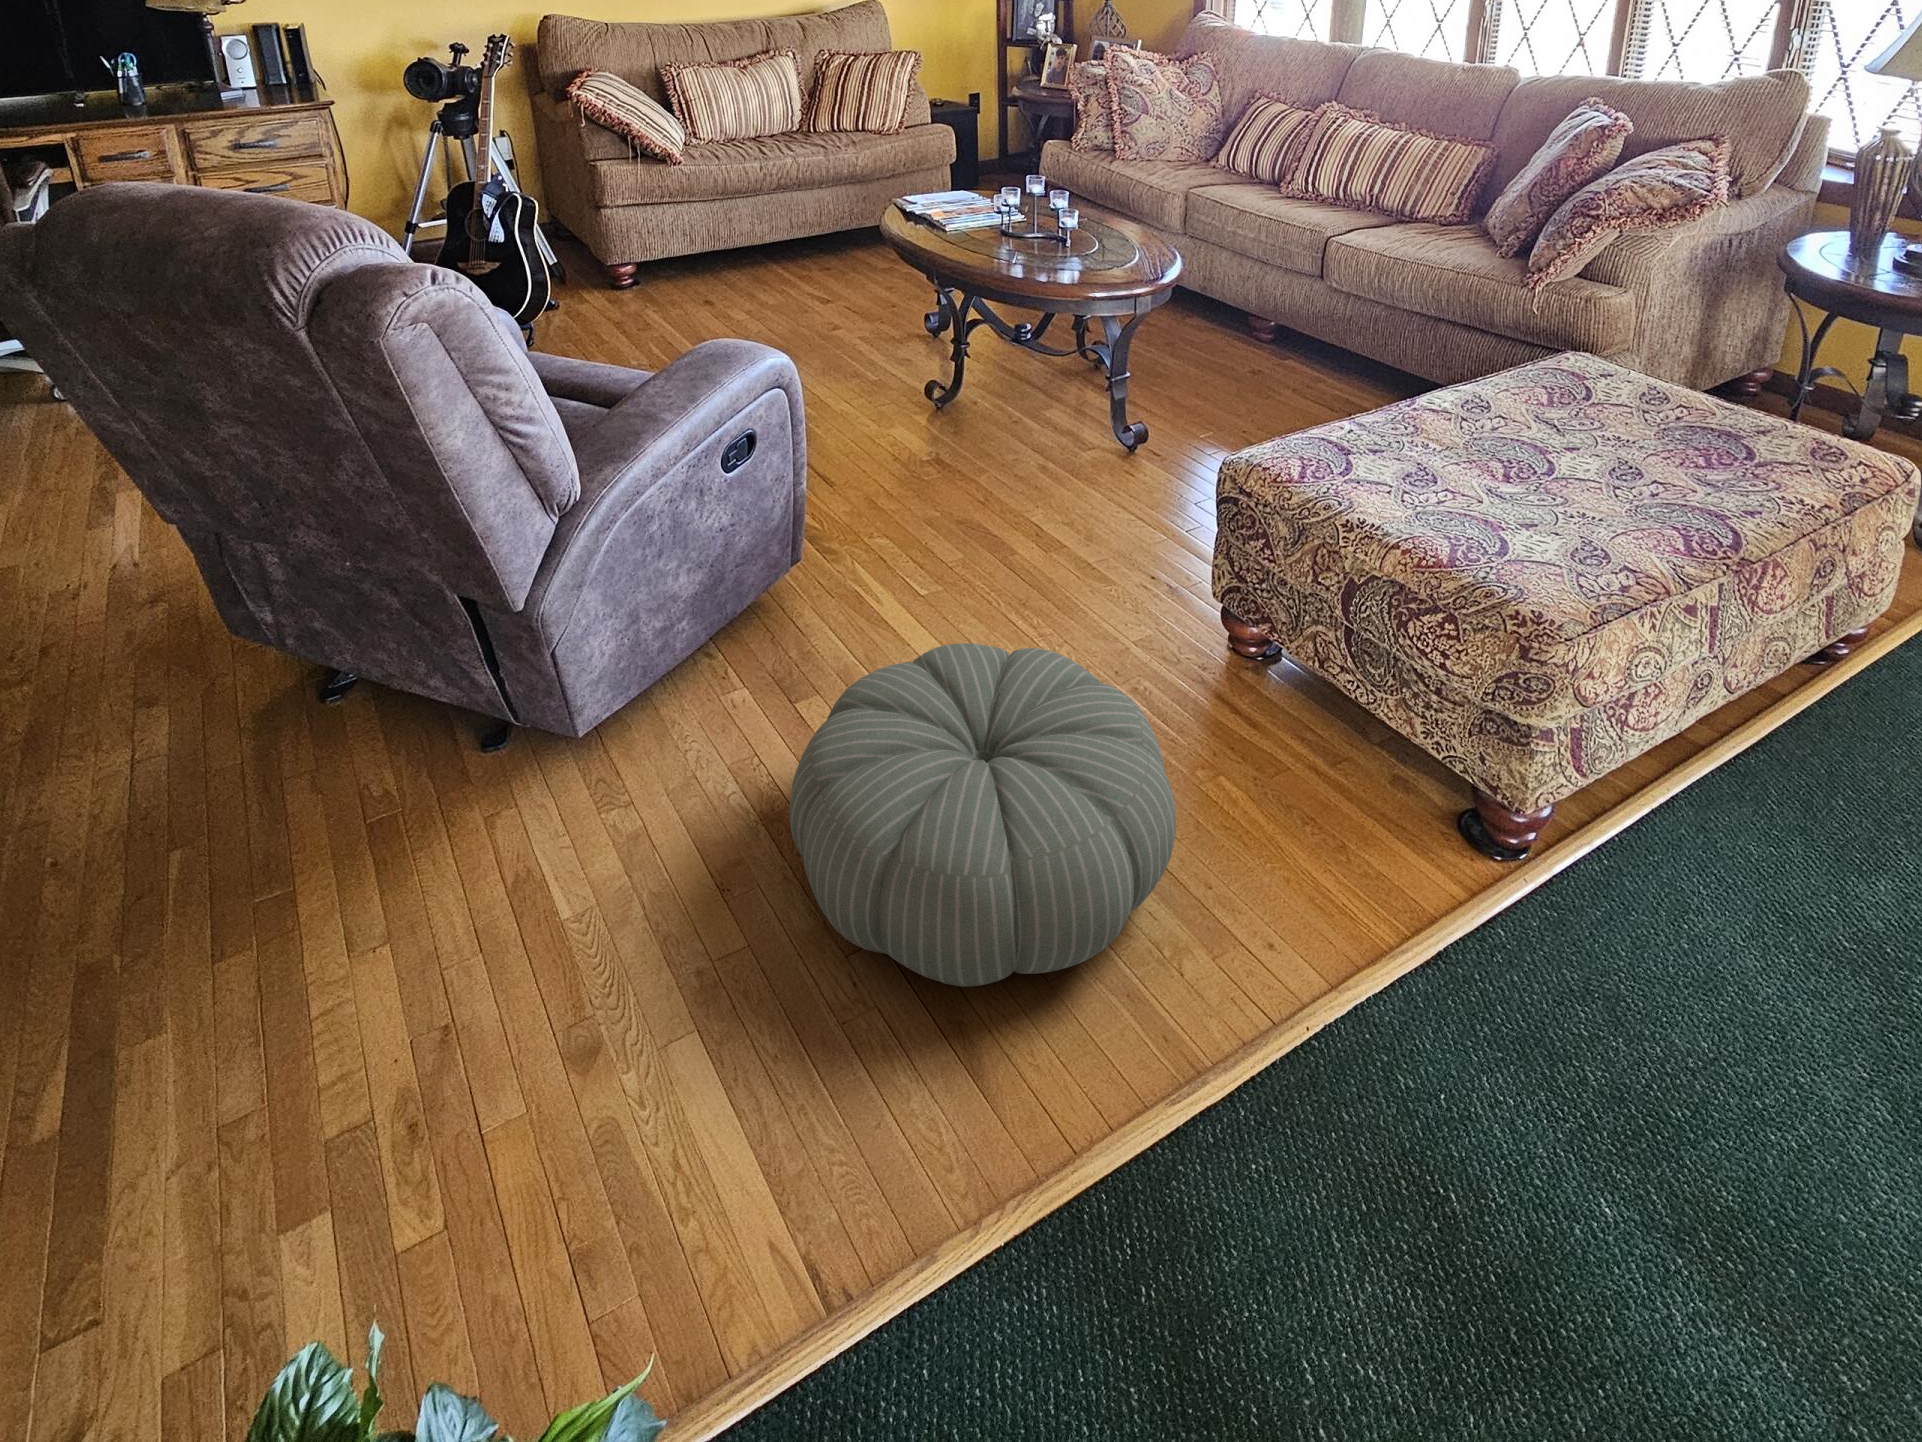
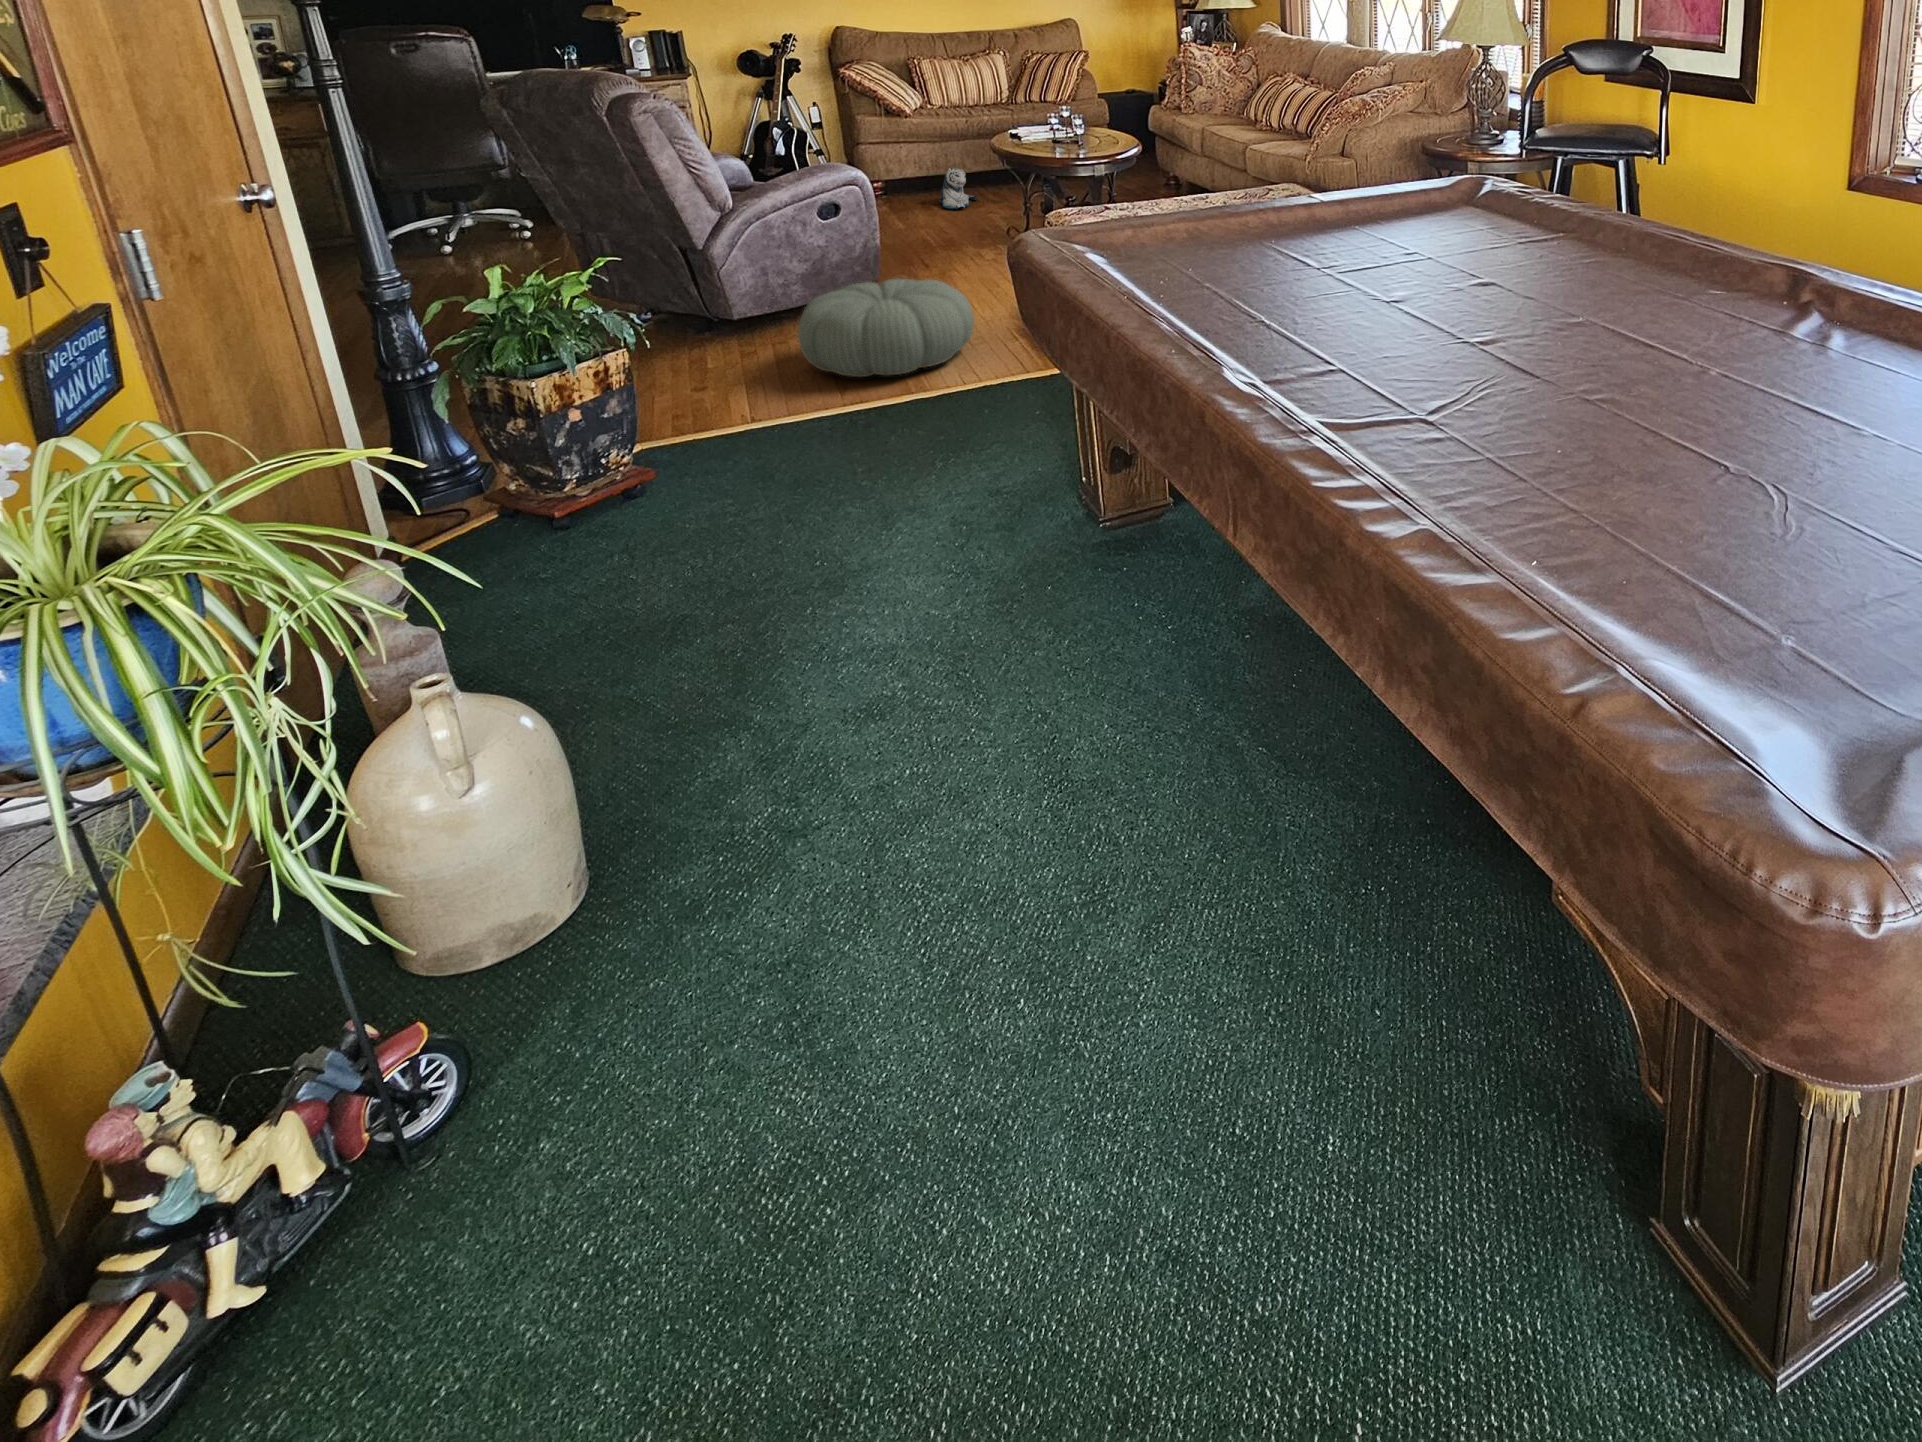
plush toy: none [727,246,785,314] -> present [939,168,978,210]

